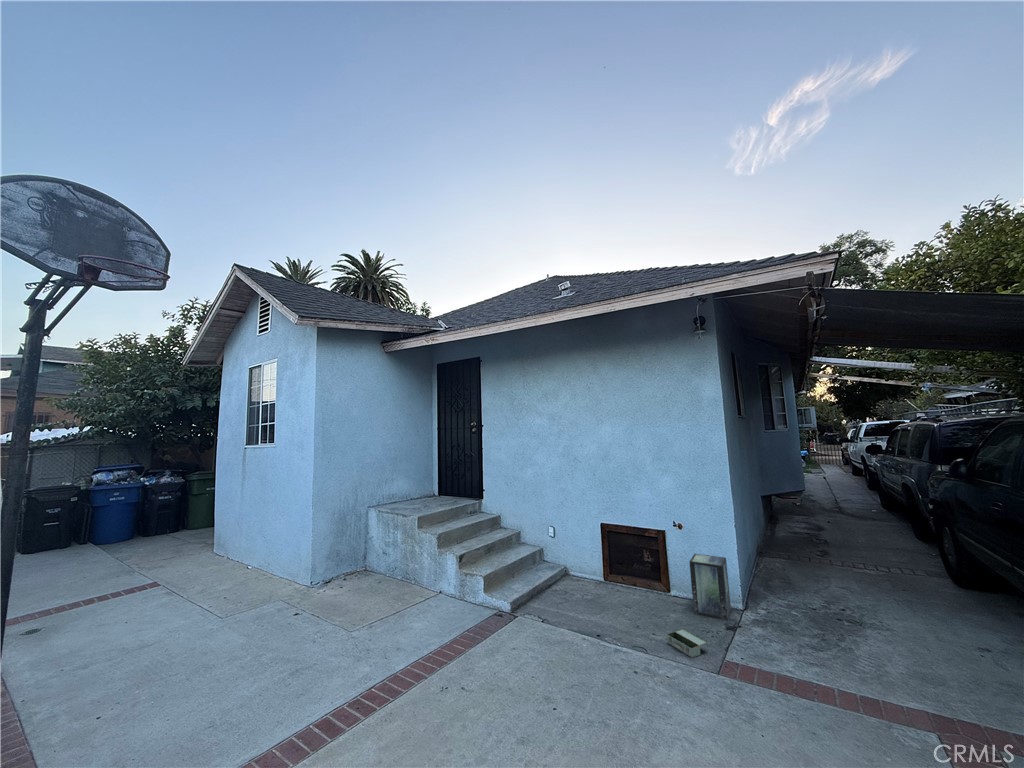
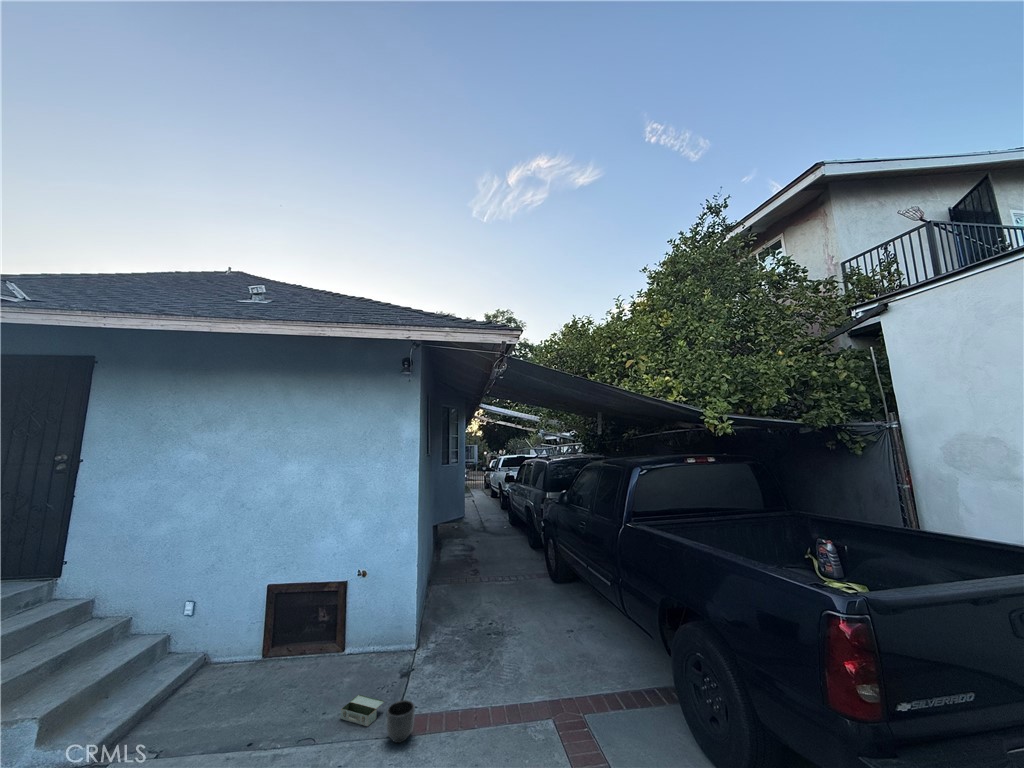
storage box: present [690,554,731,620] -> none [369,600,406,670]
planter: none [707,645,738,684] -> present [387,700,415,743]

